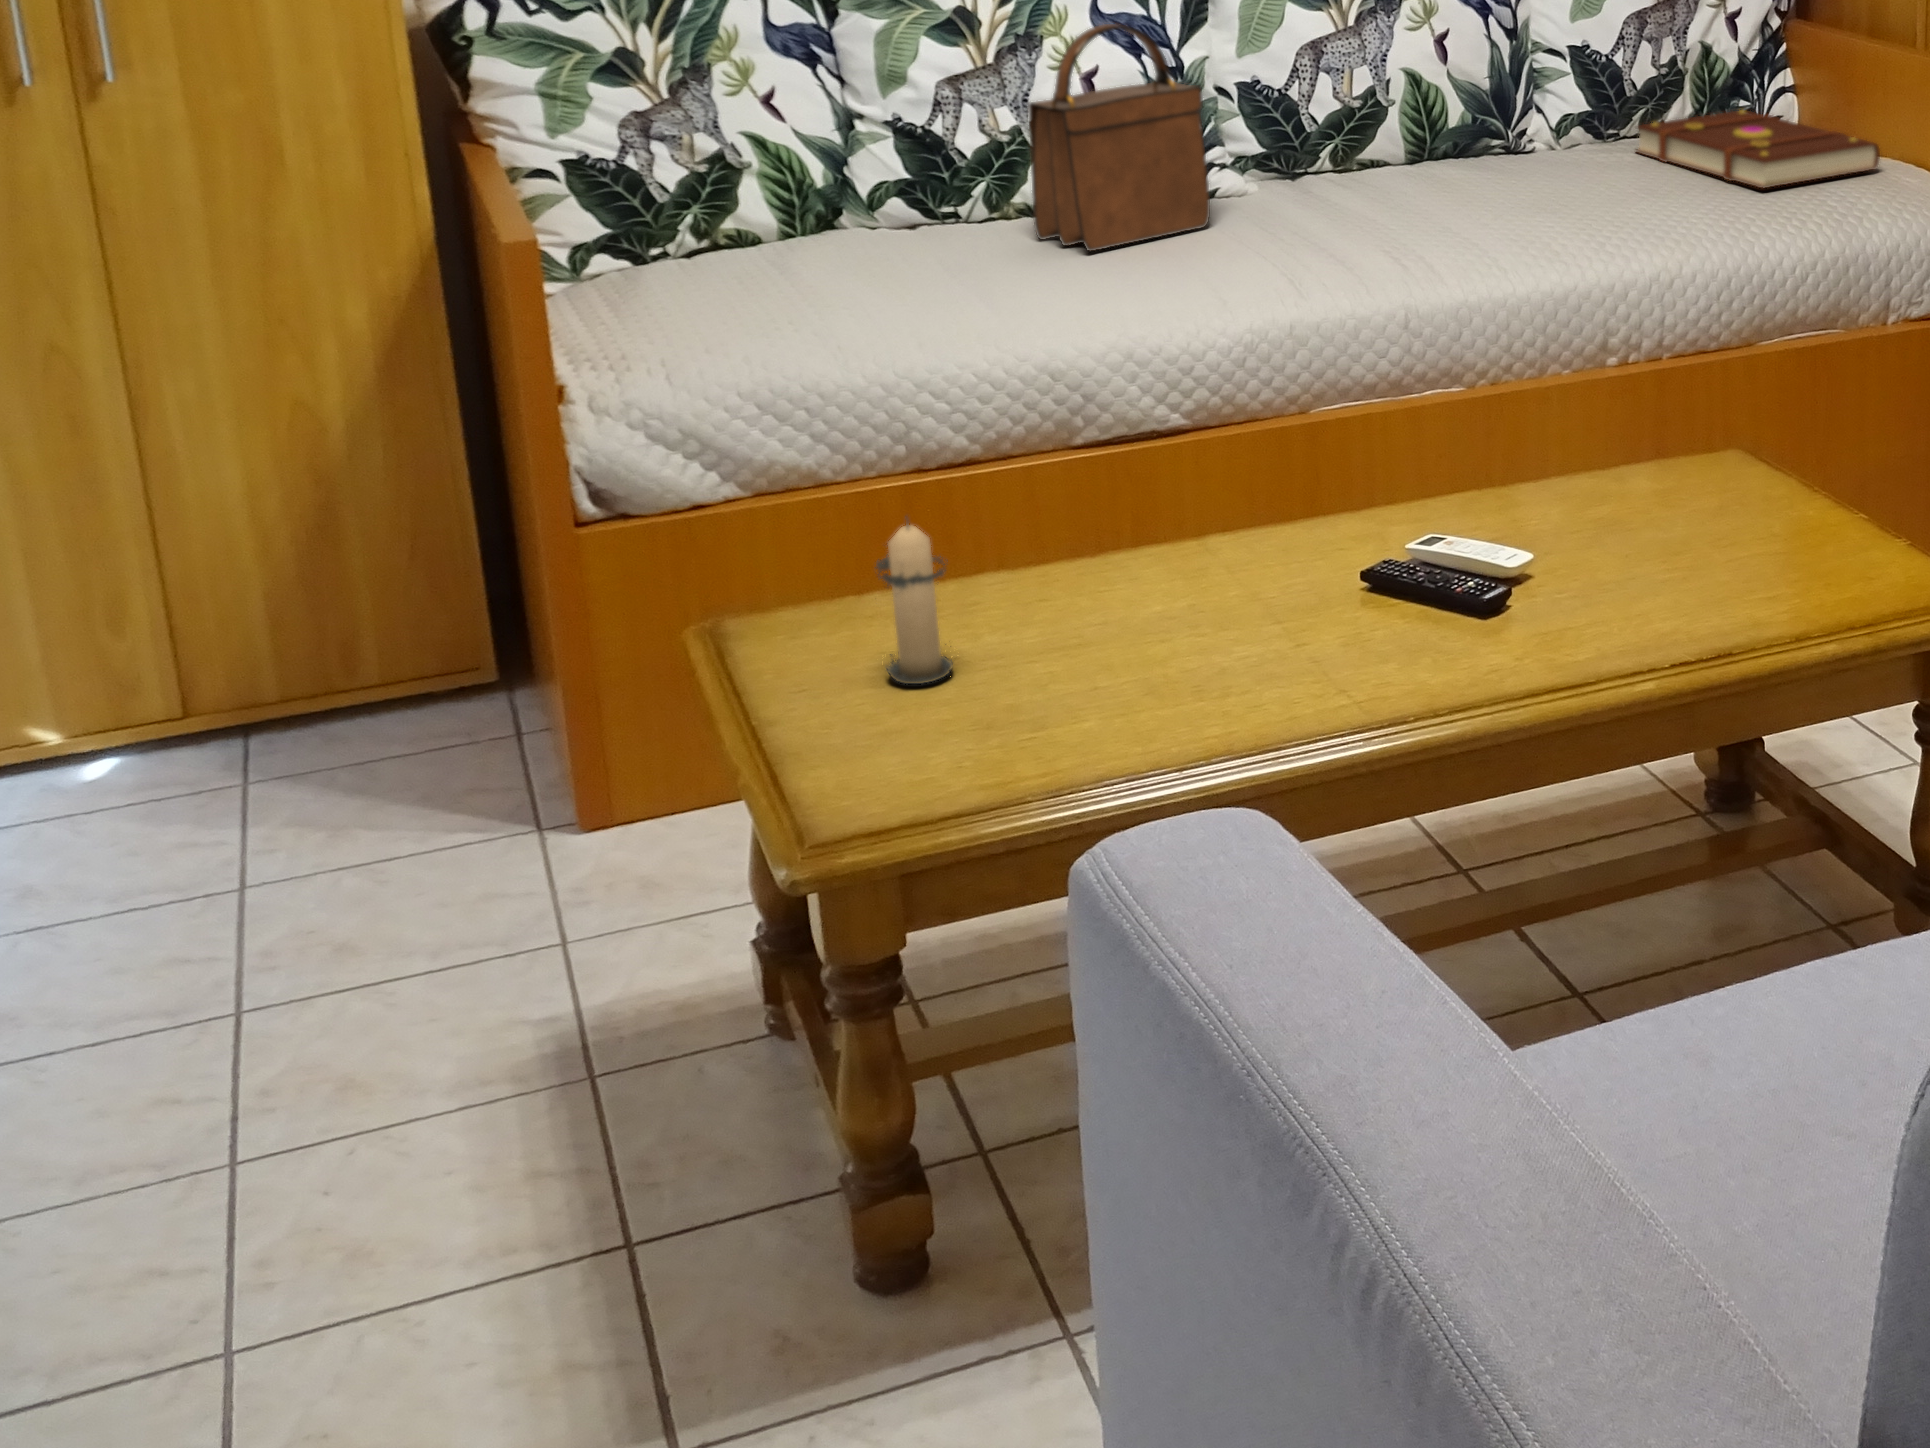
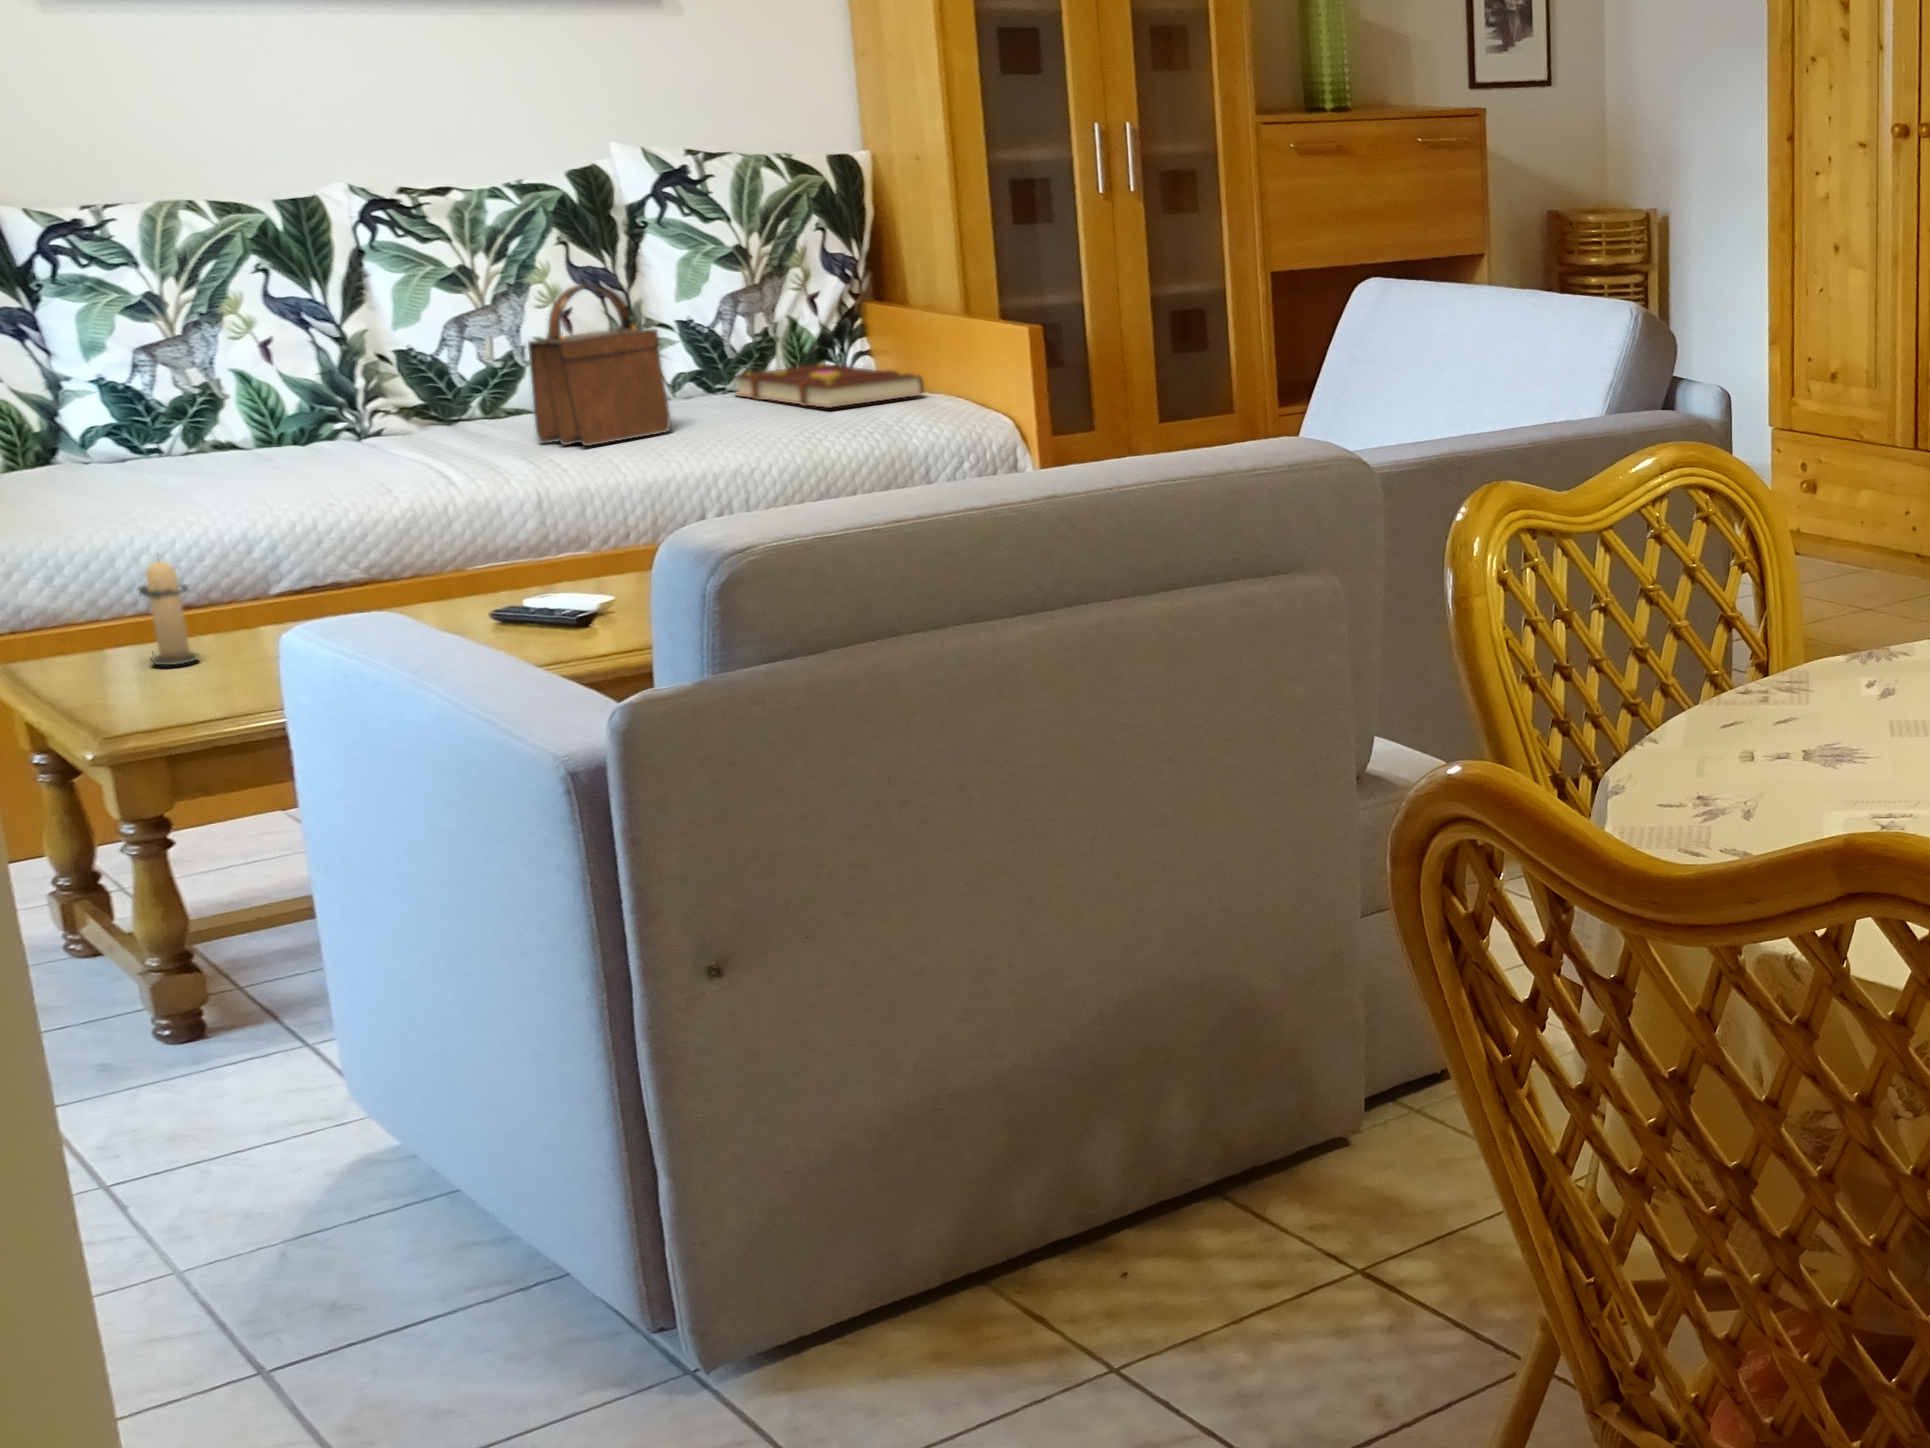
handbag: present [1028,24,1210,252] -> present [528,284,670,447]

